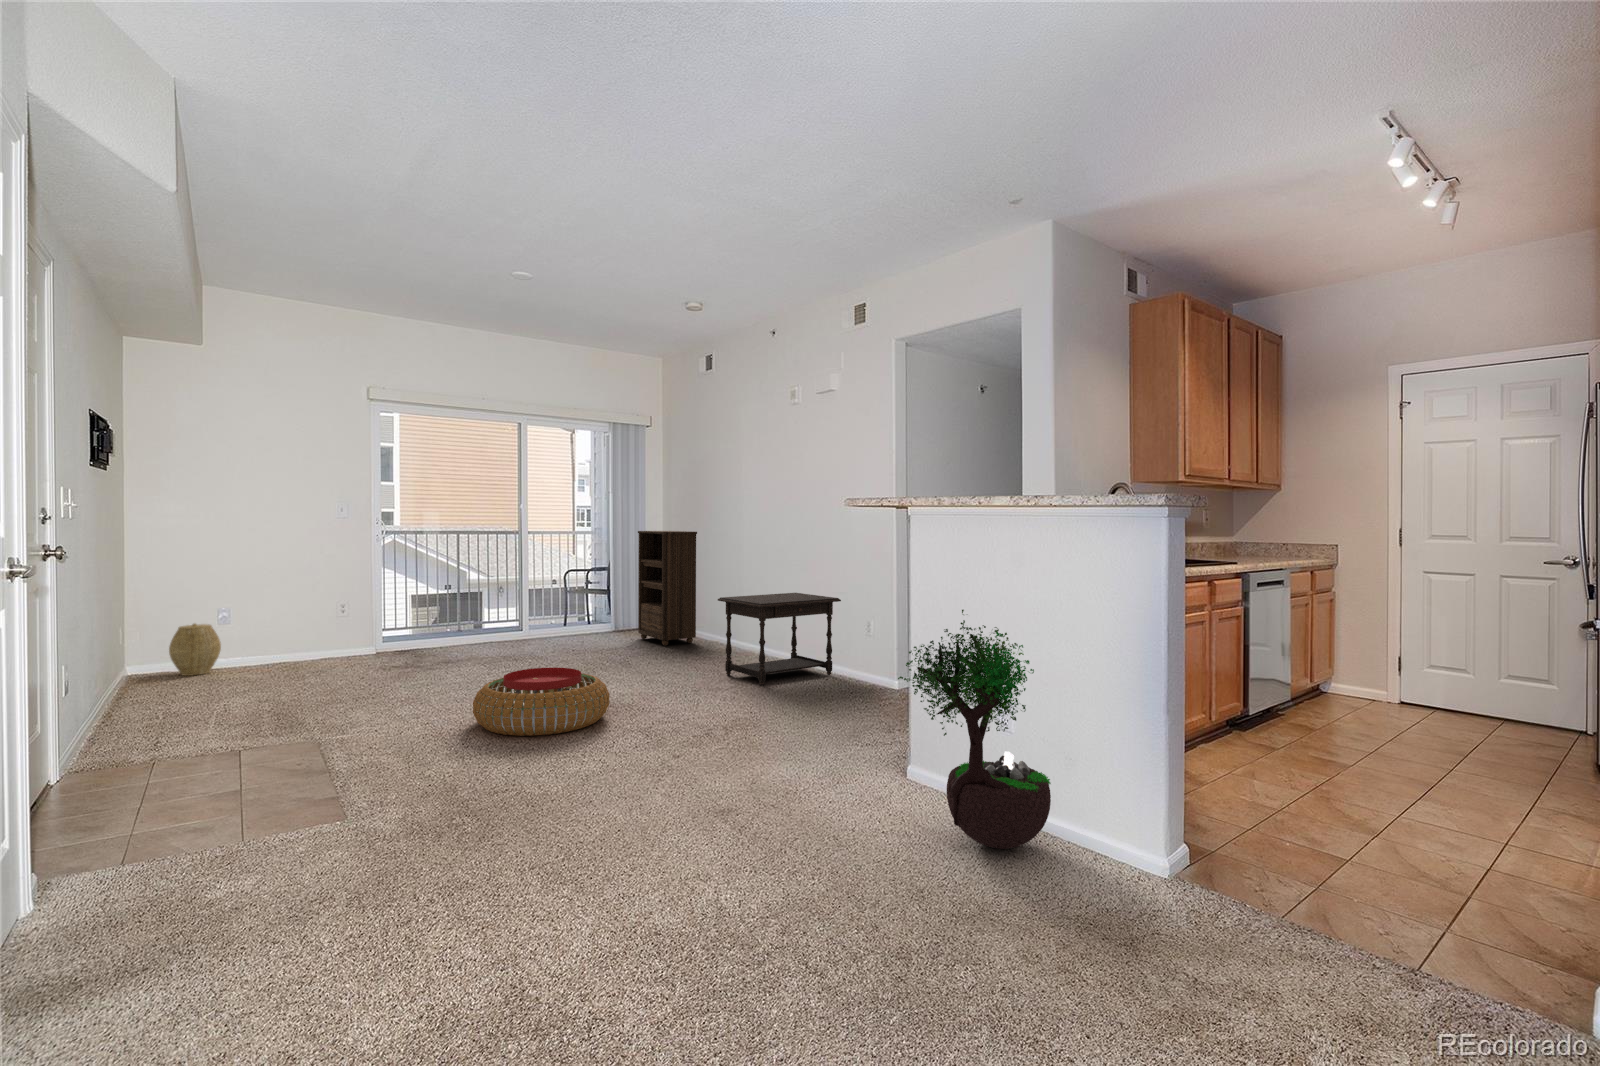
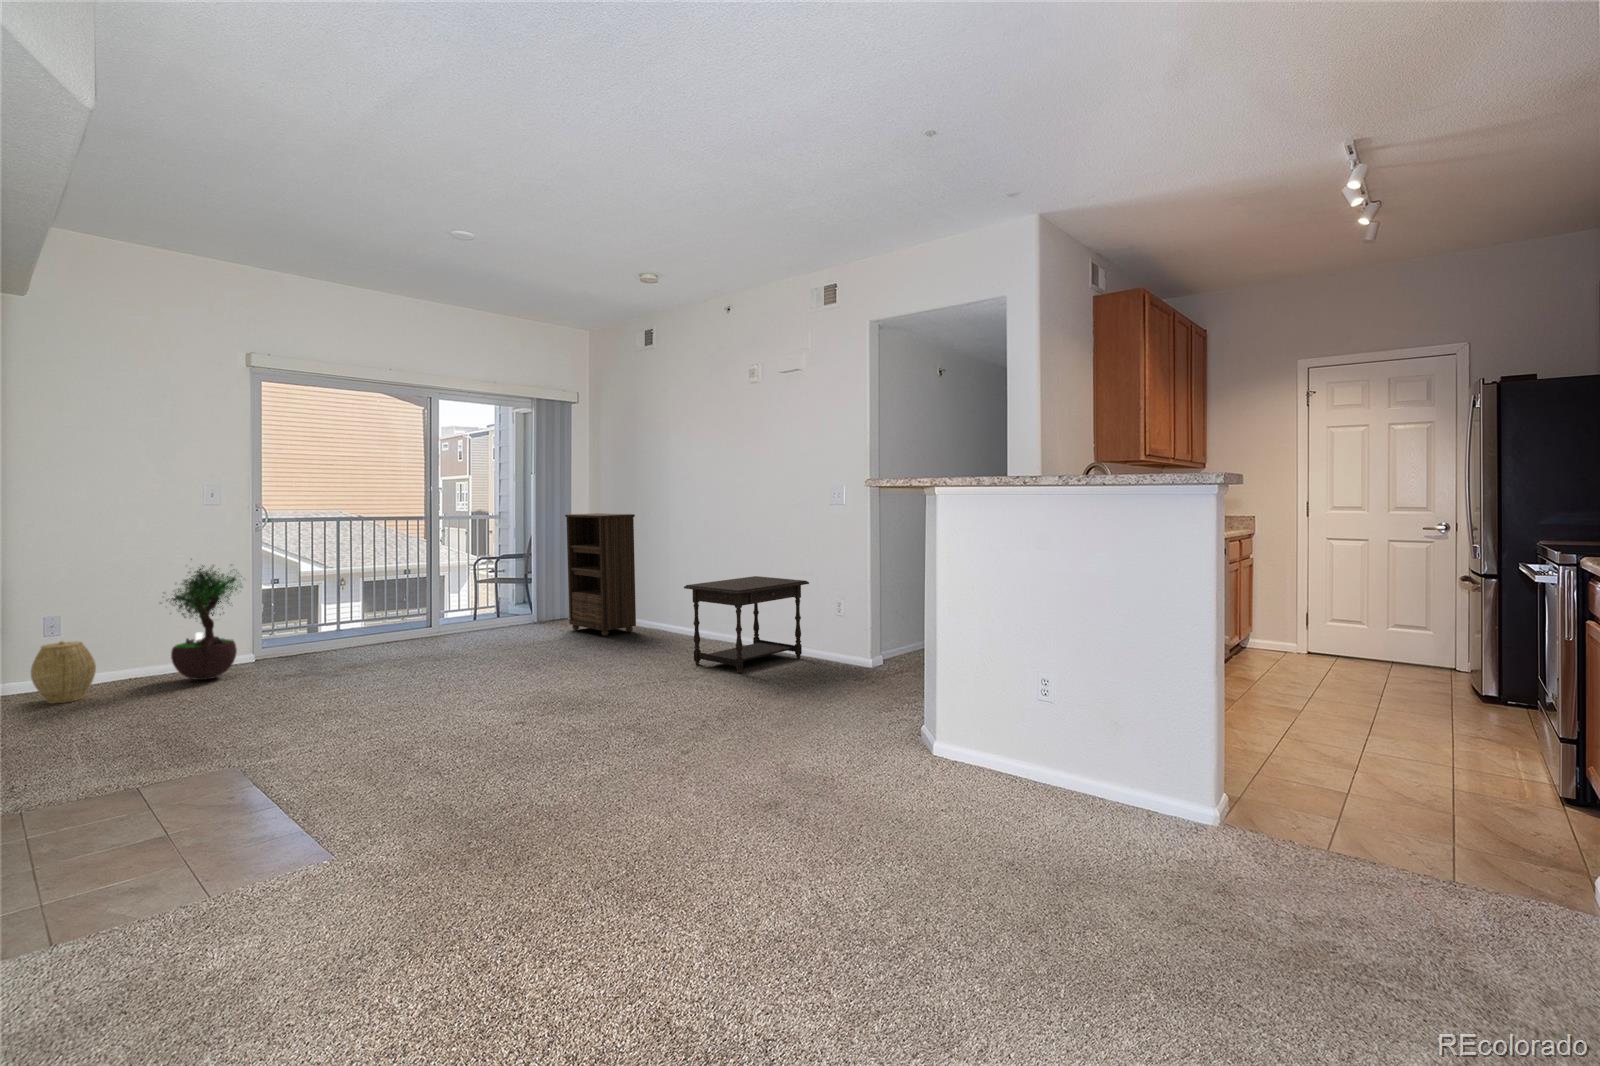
potted tree: present [898,610,1051,849] -> present [160,559,242,680]
pouf: present [473,667,610,736] -> none [466,669,610,744]

